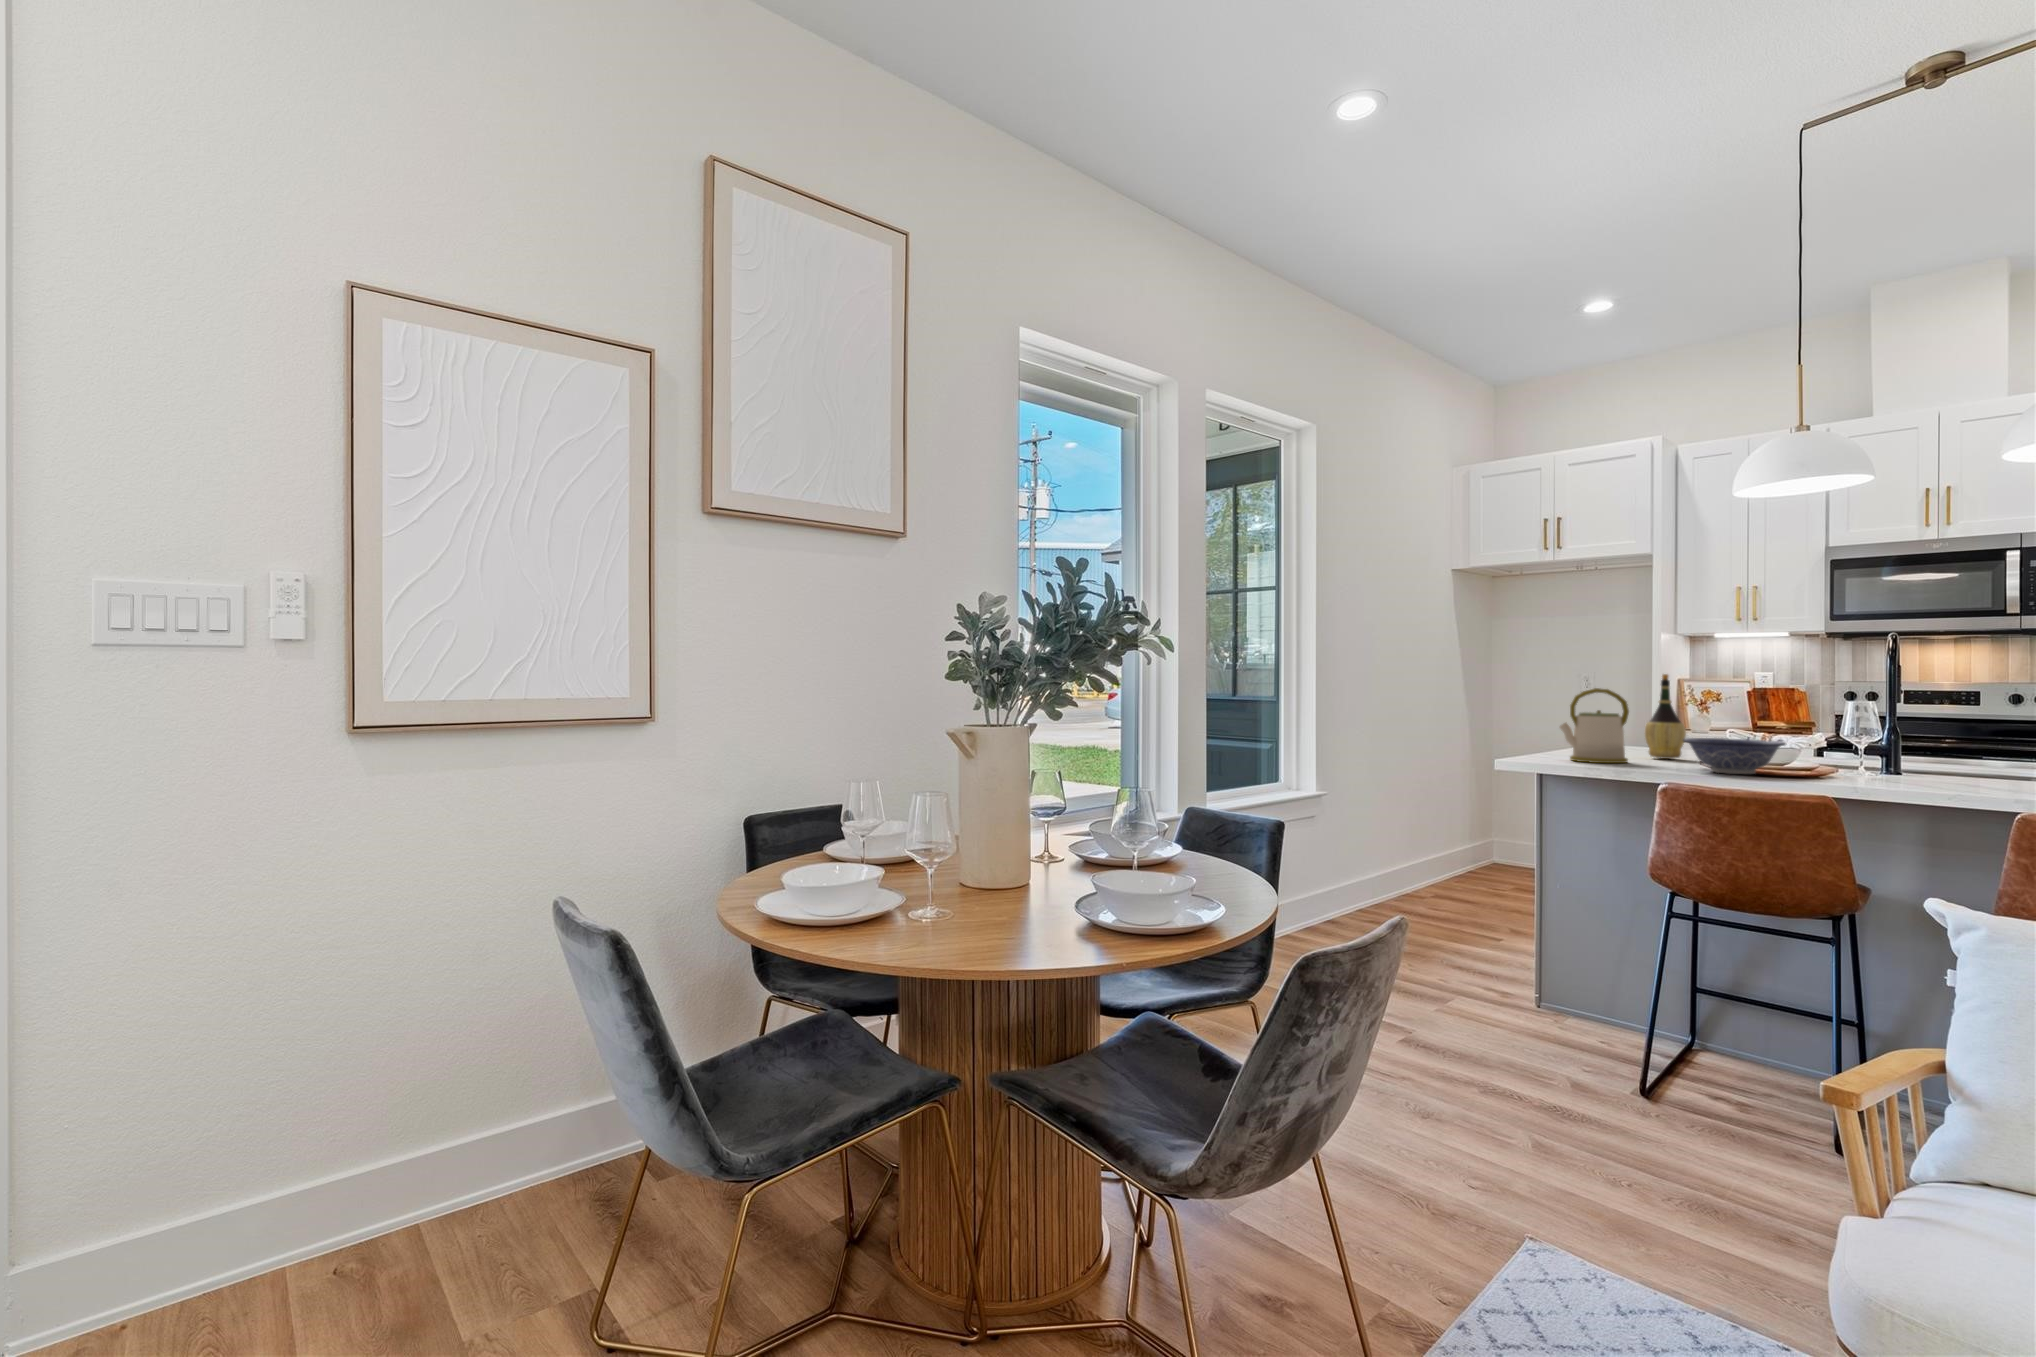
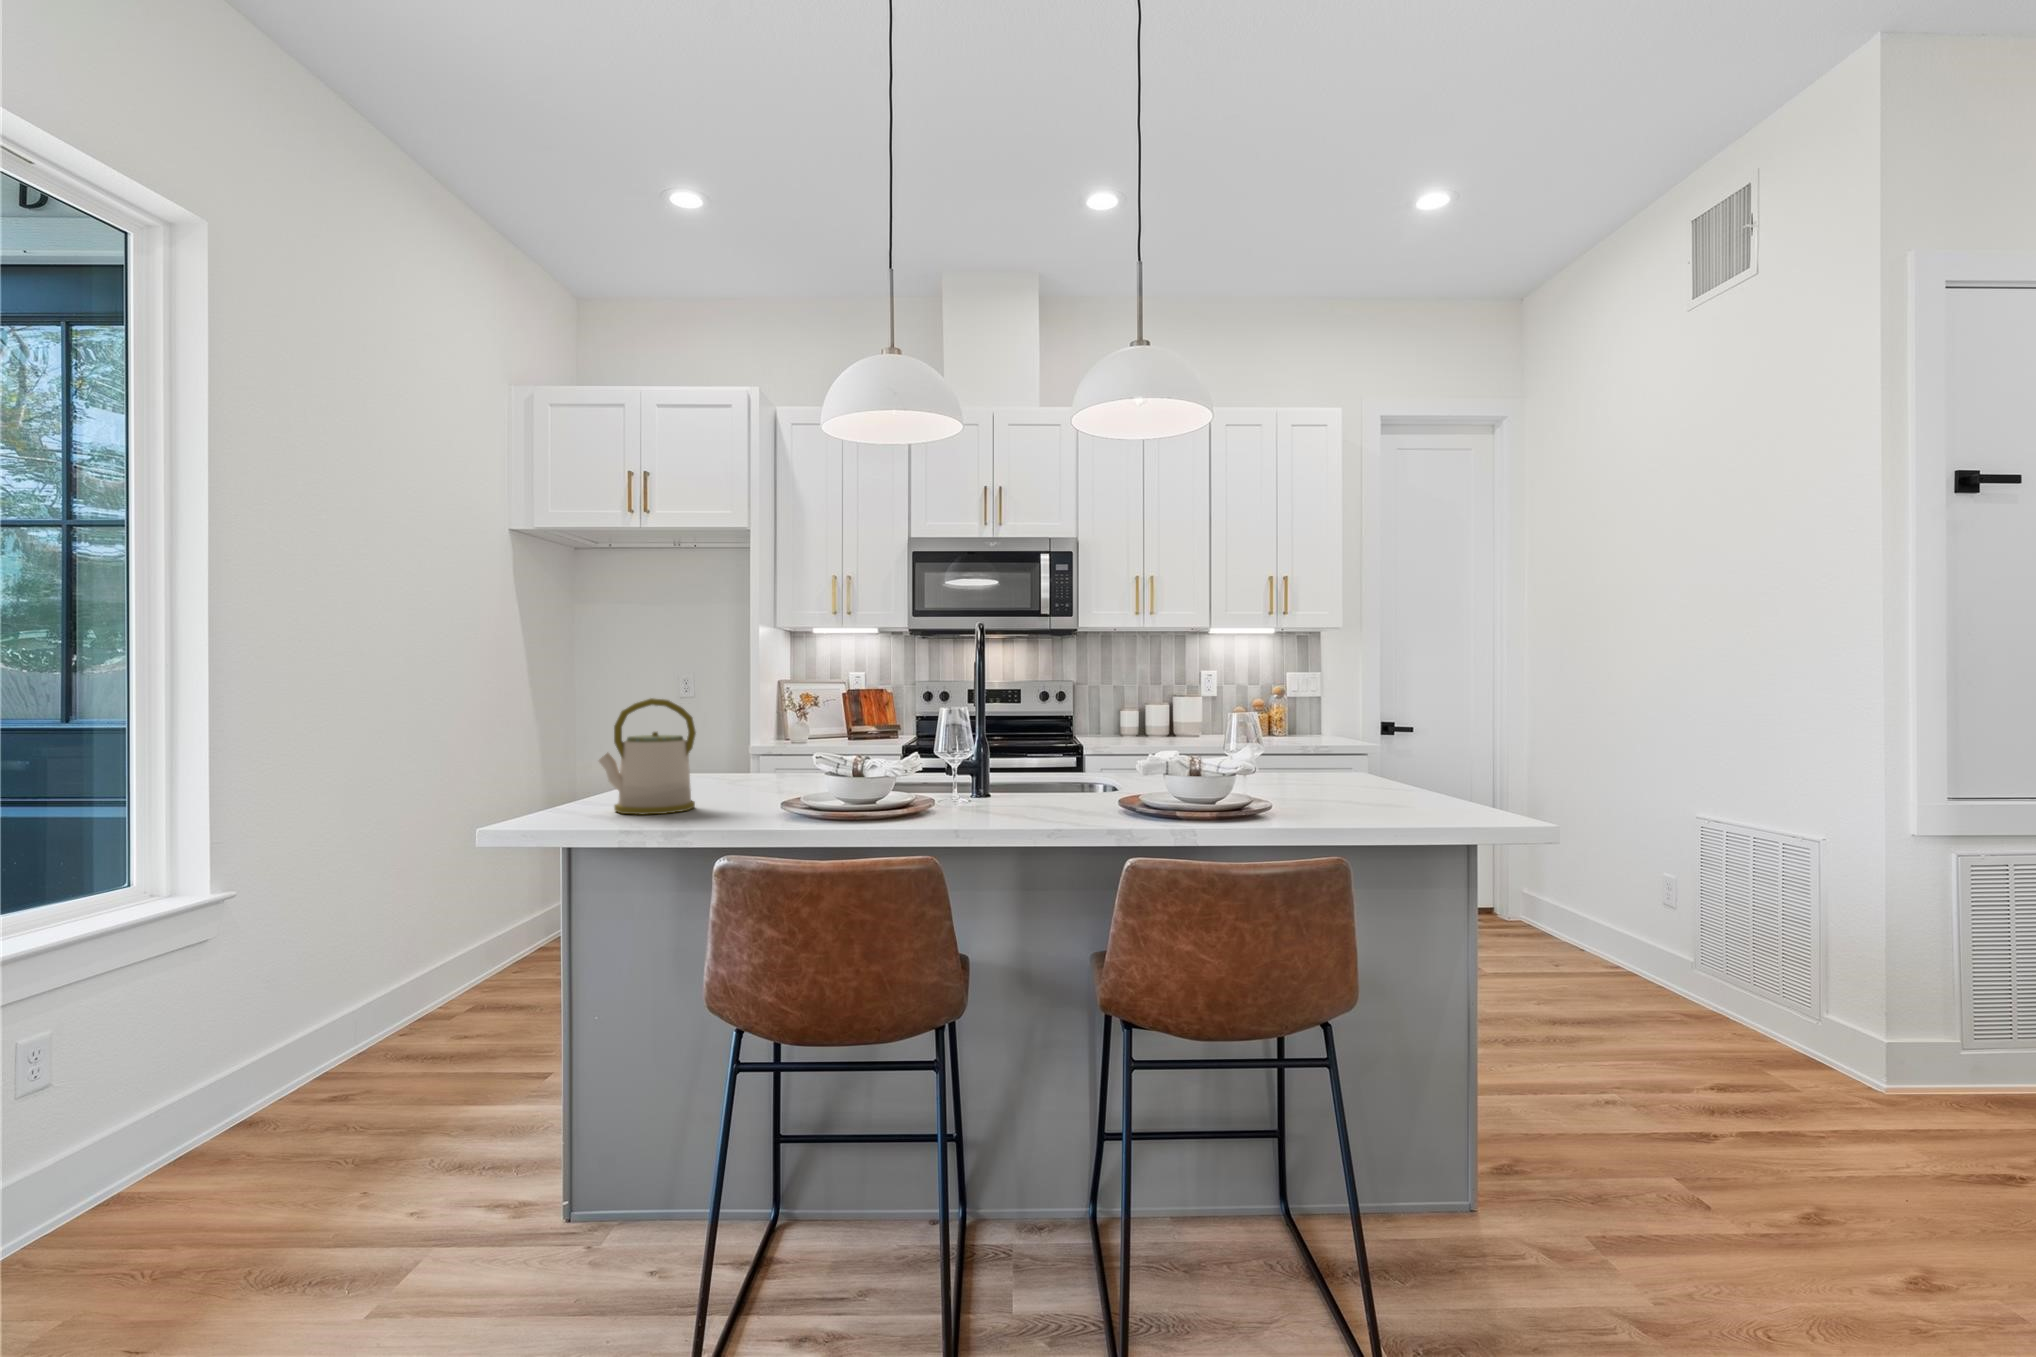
wine bottle: present [1645,674,1686,759] -> none [722,676,771,793]
decorative bowl: present [1683,738,1785,774] -> none [759,767,881,822]

